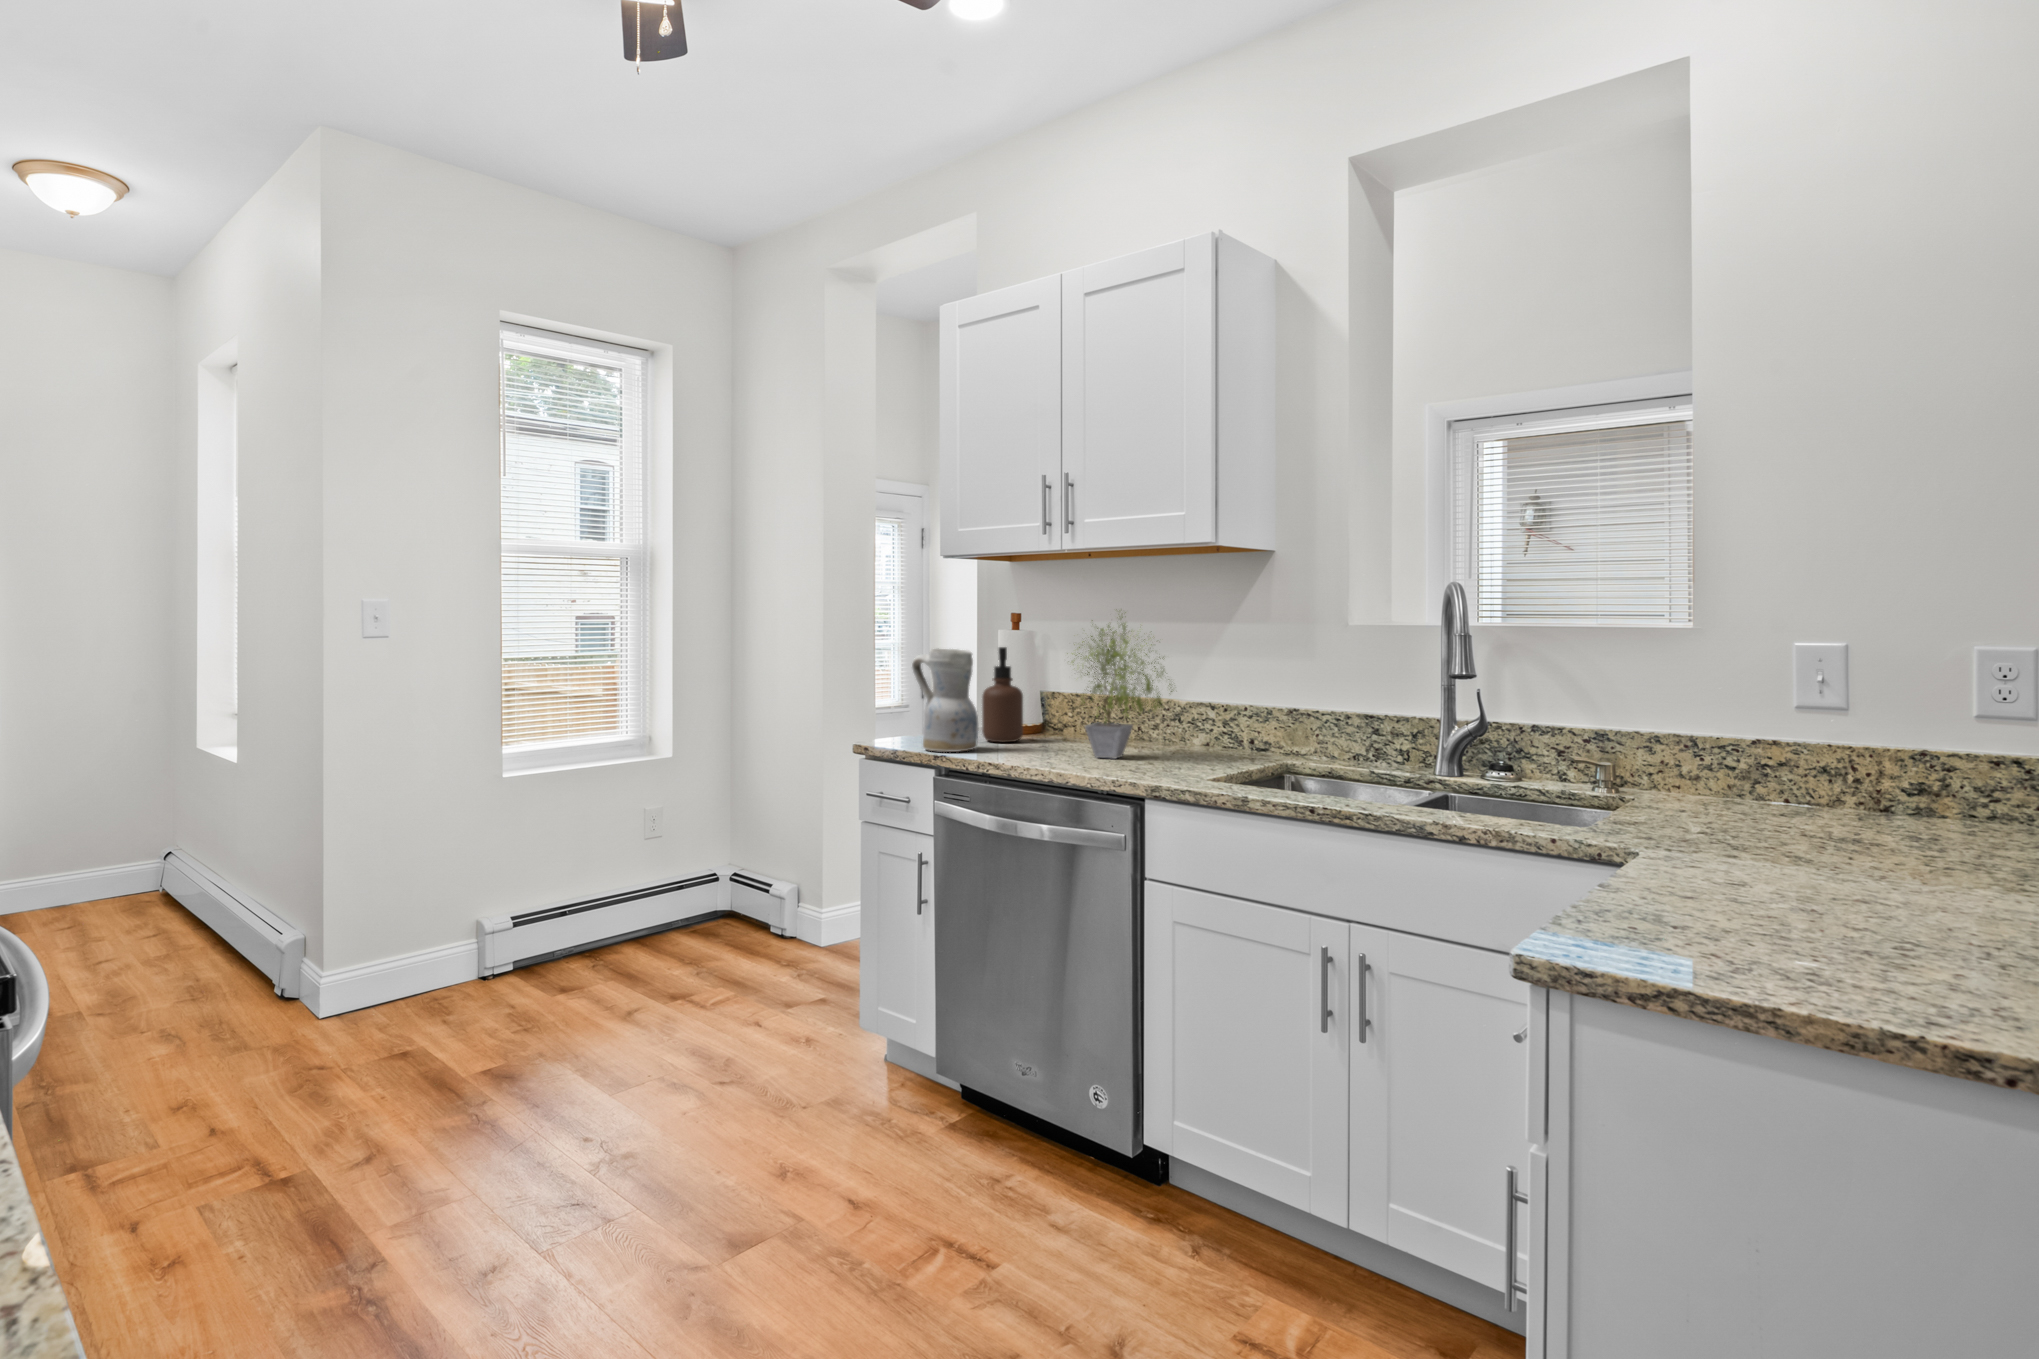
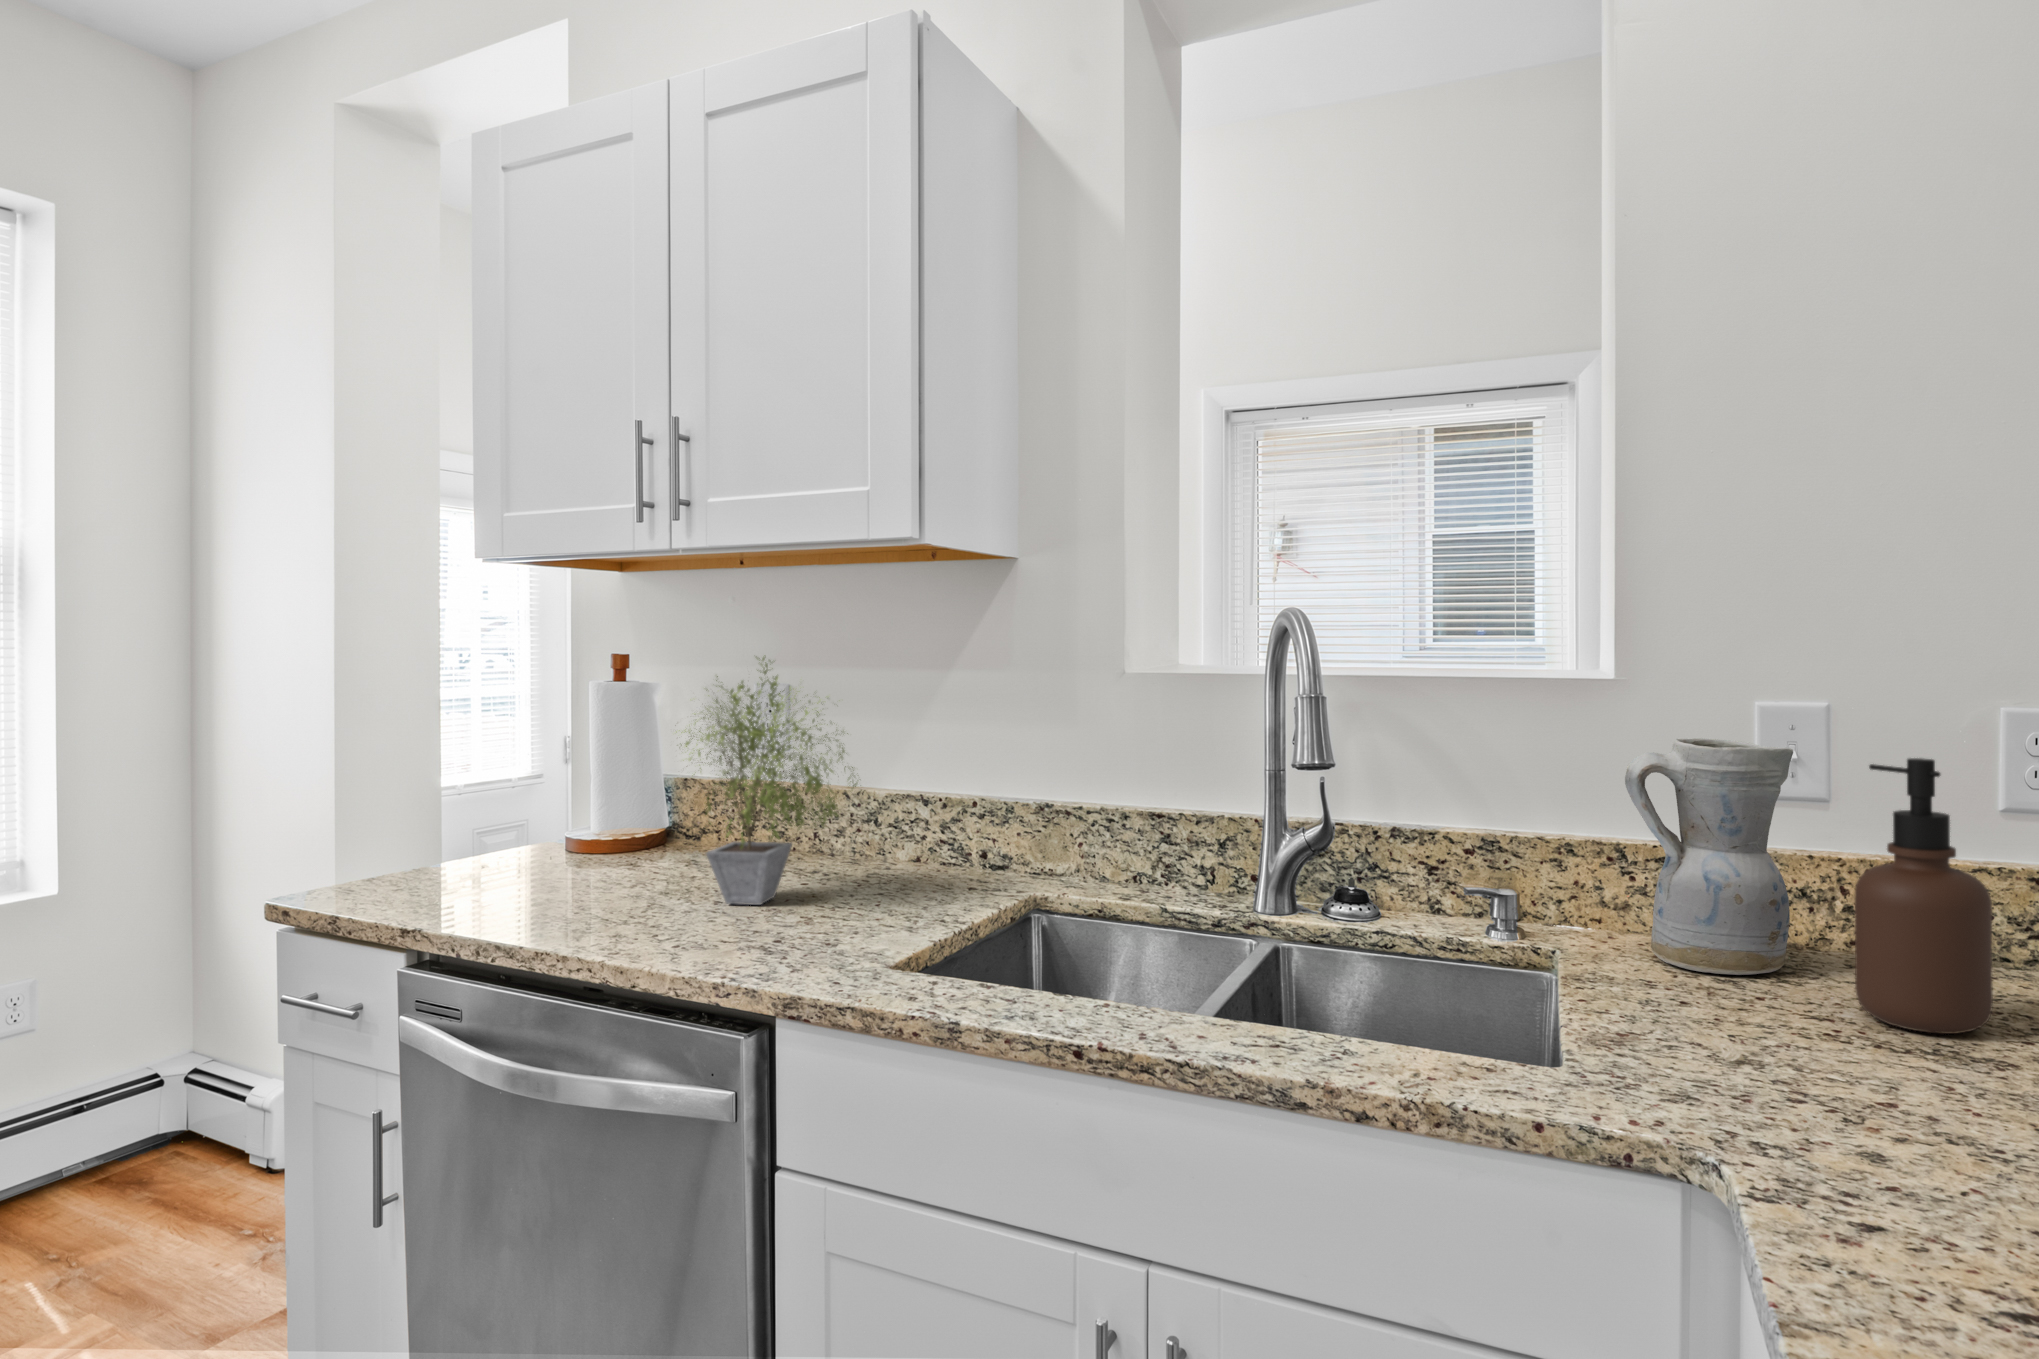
soap dispenser: present [982,647,1023,742] -> present [1855,758,1993,1034]
ceramic pitcher: present [912,649,978,752] -> present [1625,738,1793,975]

